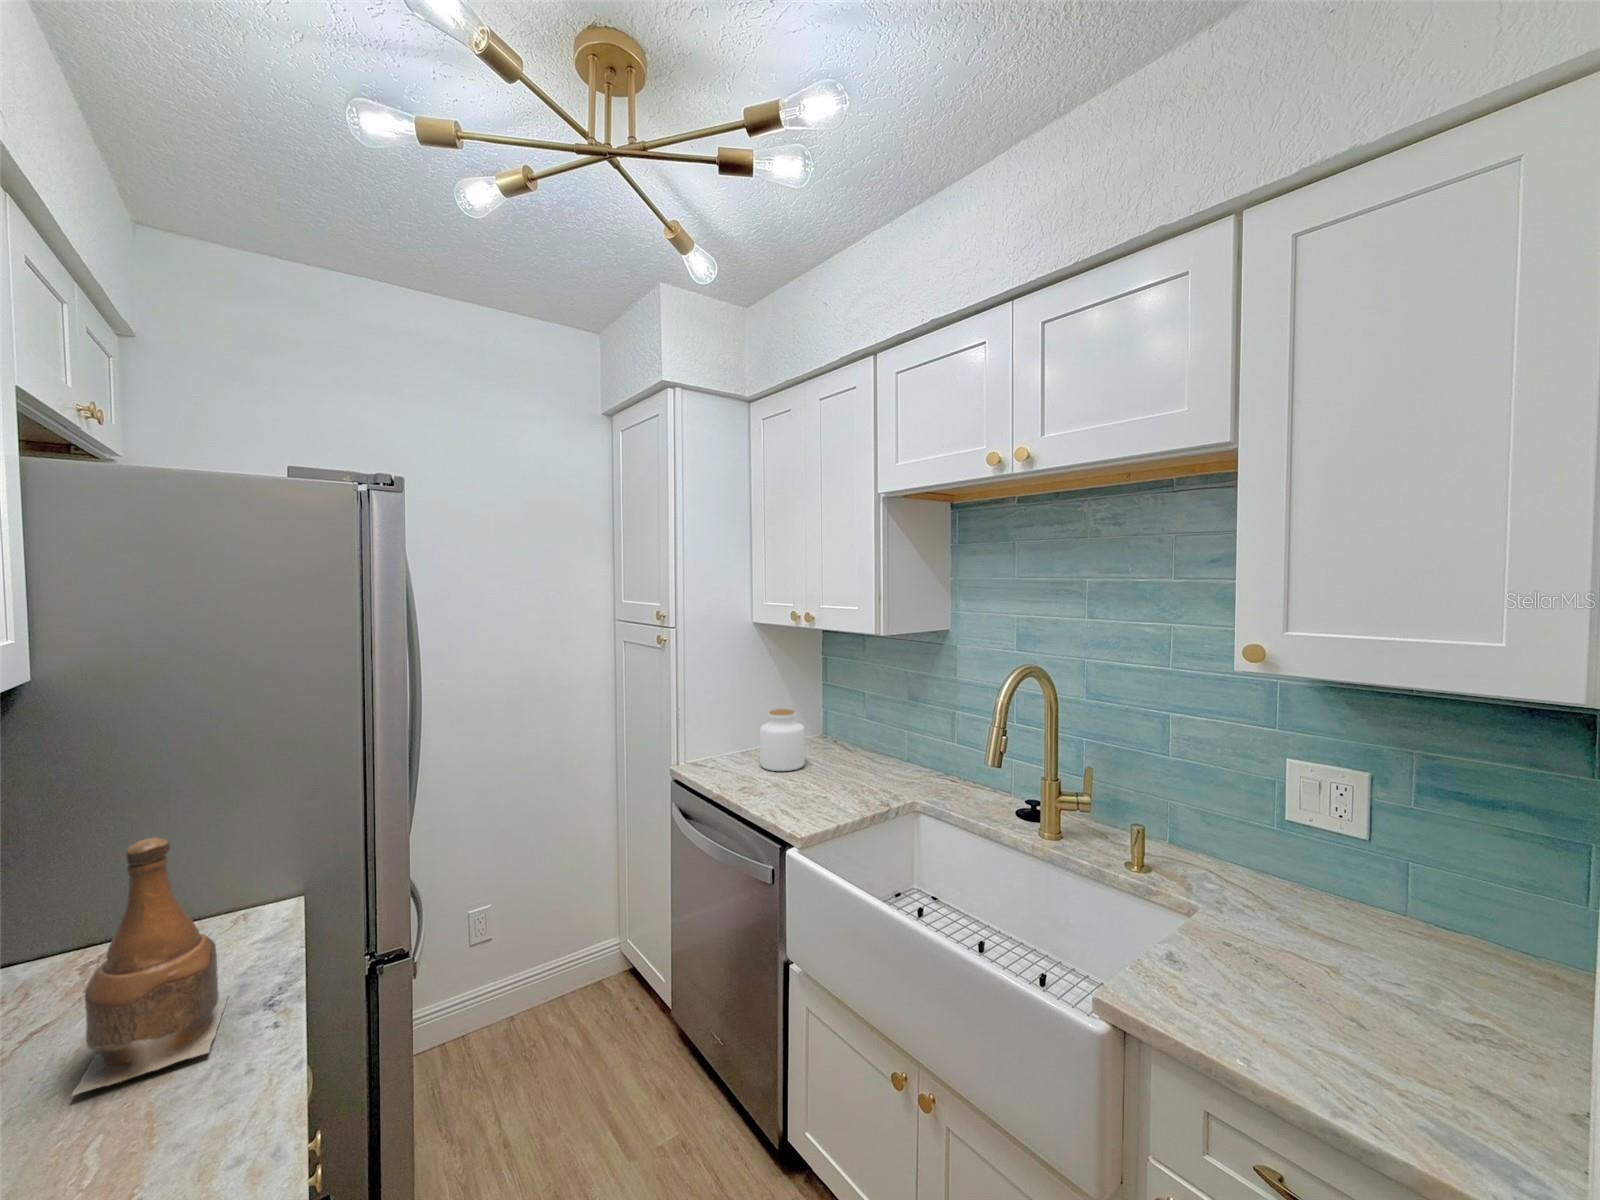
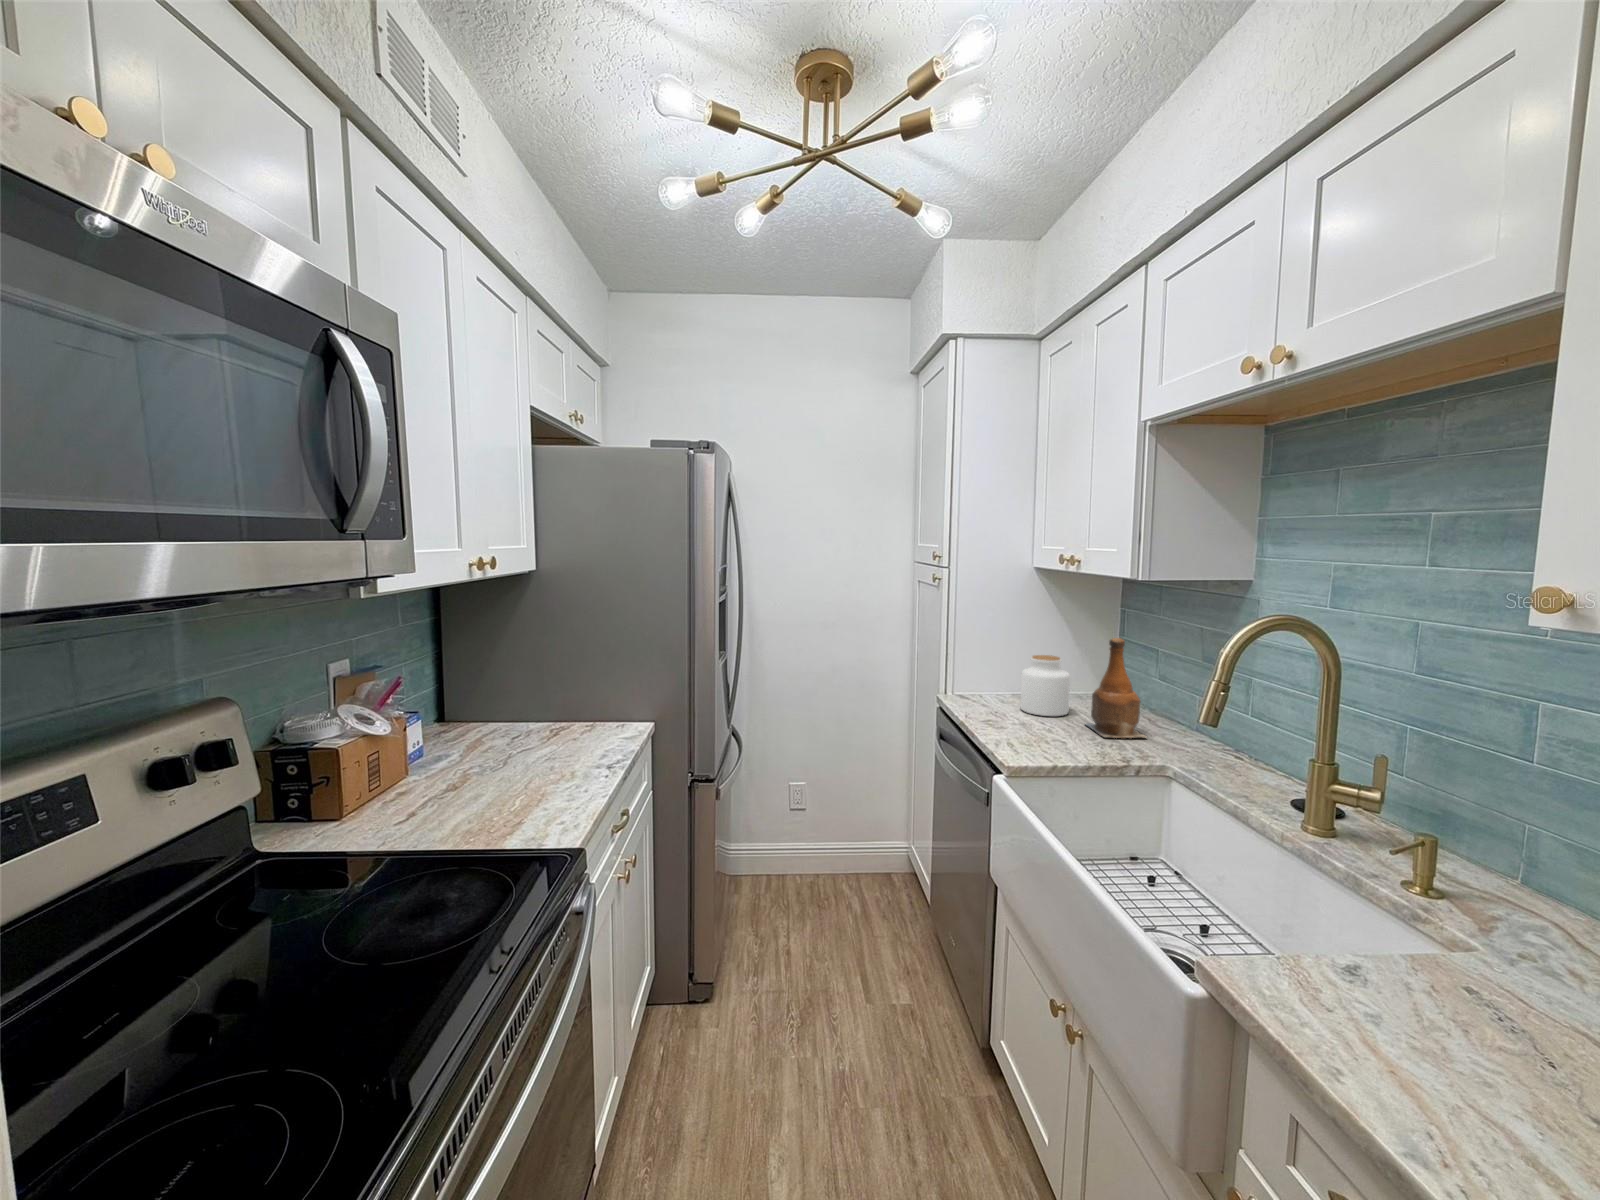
bottle: present [72,837,228,1096] -> present [1086,638,1147,738]

